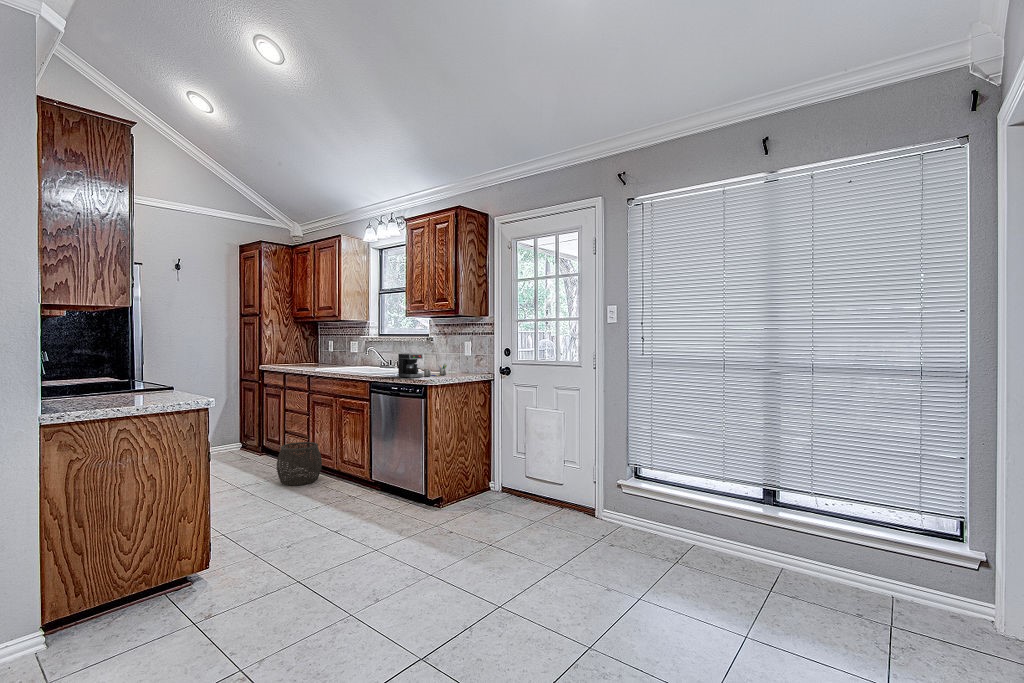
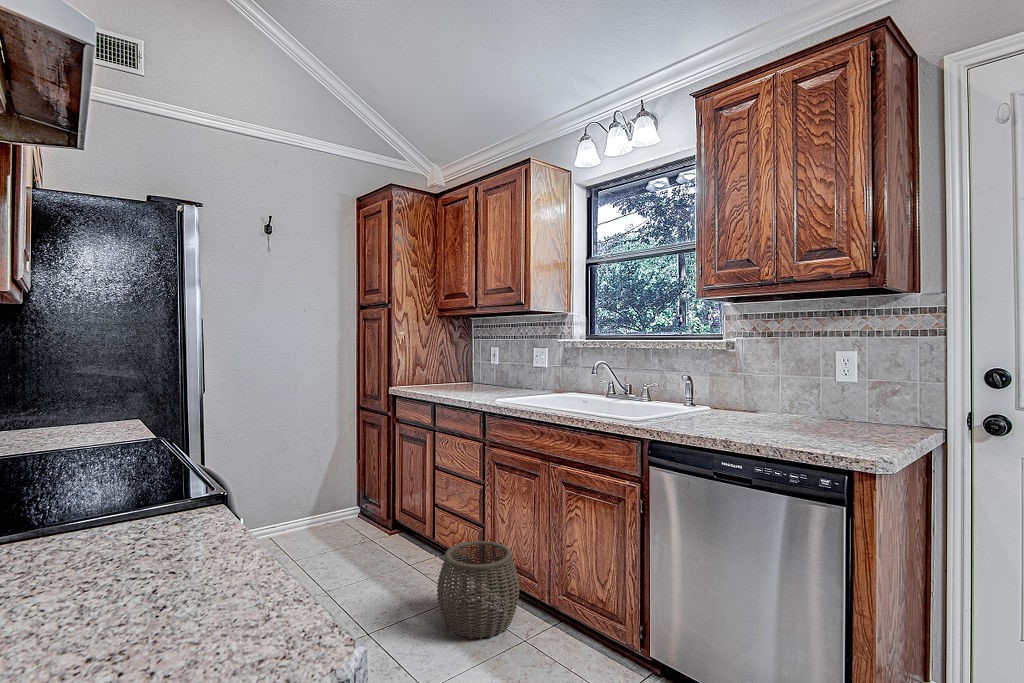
coffee maker: present [398,353,447,378] -> none [719,379,823,440]

